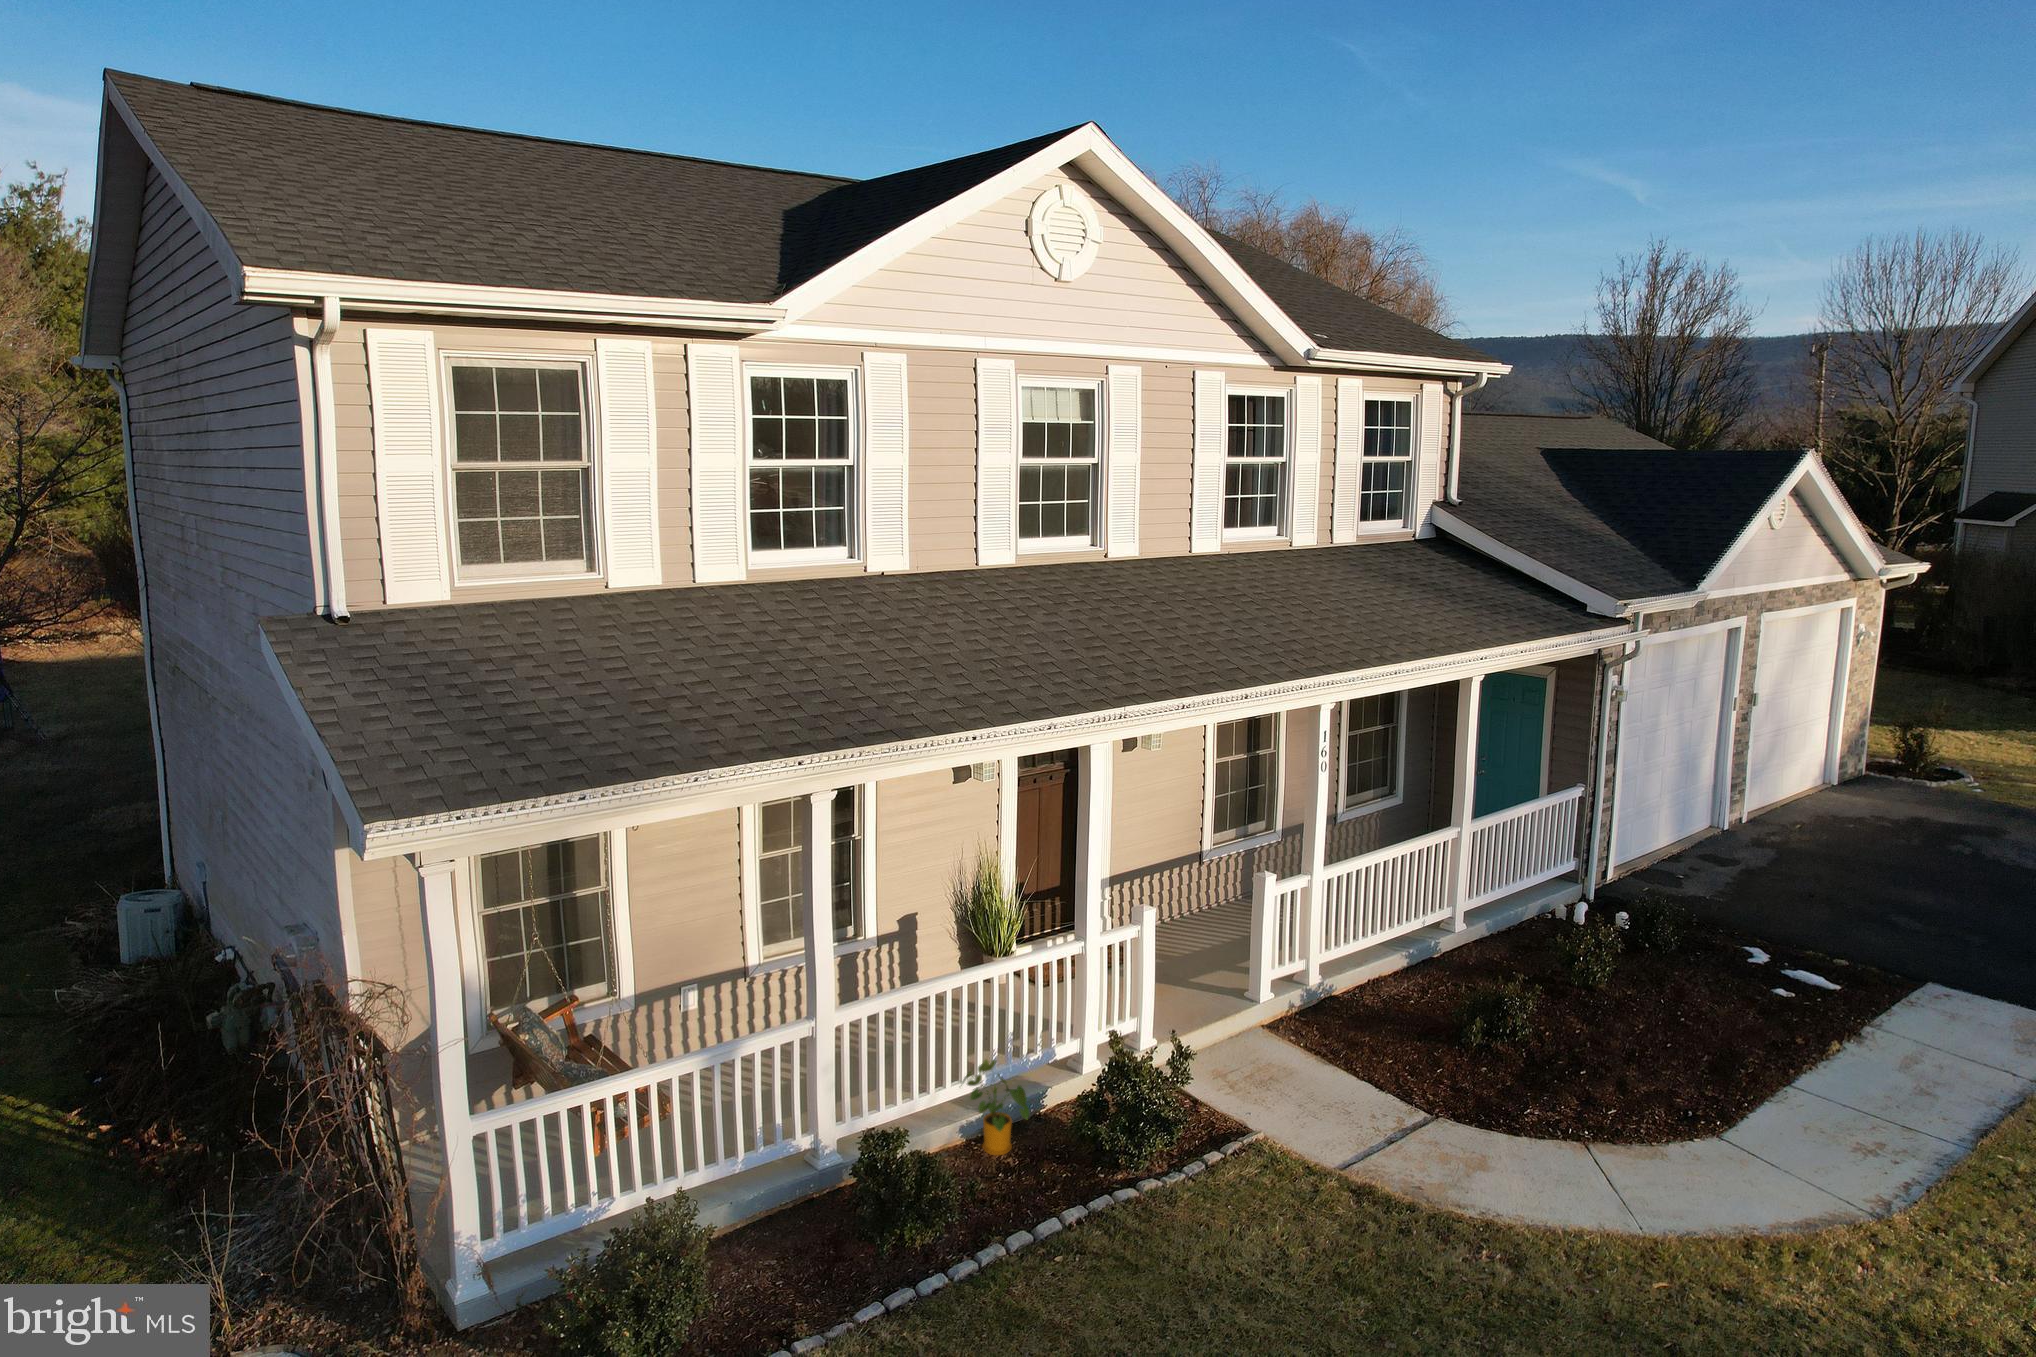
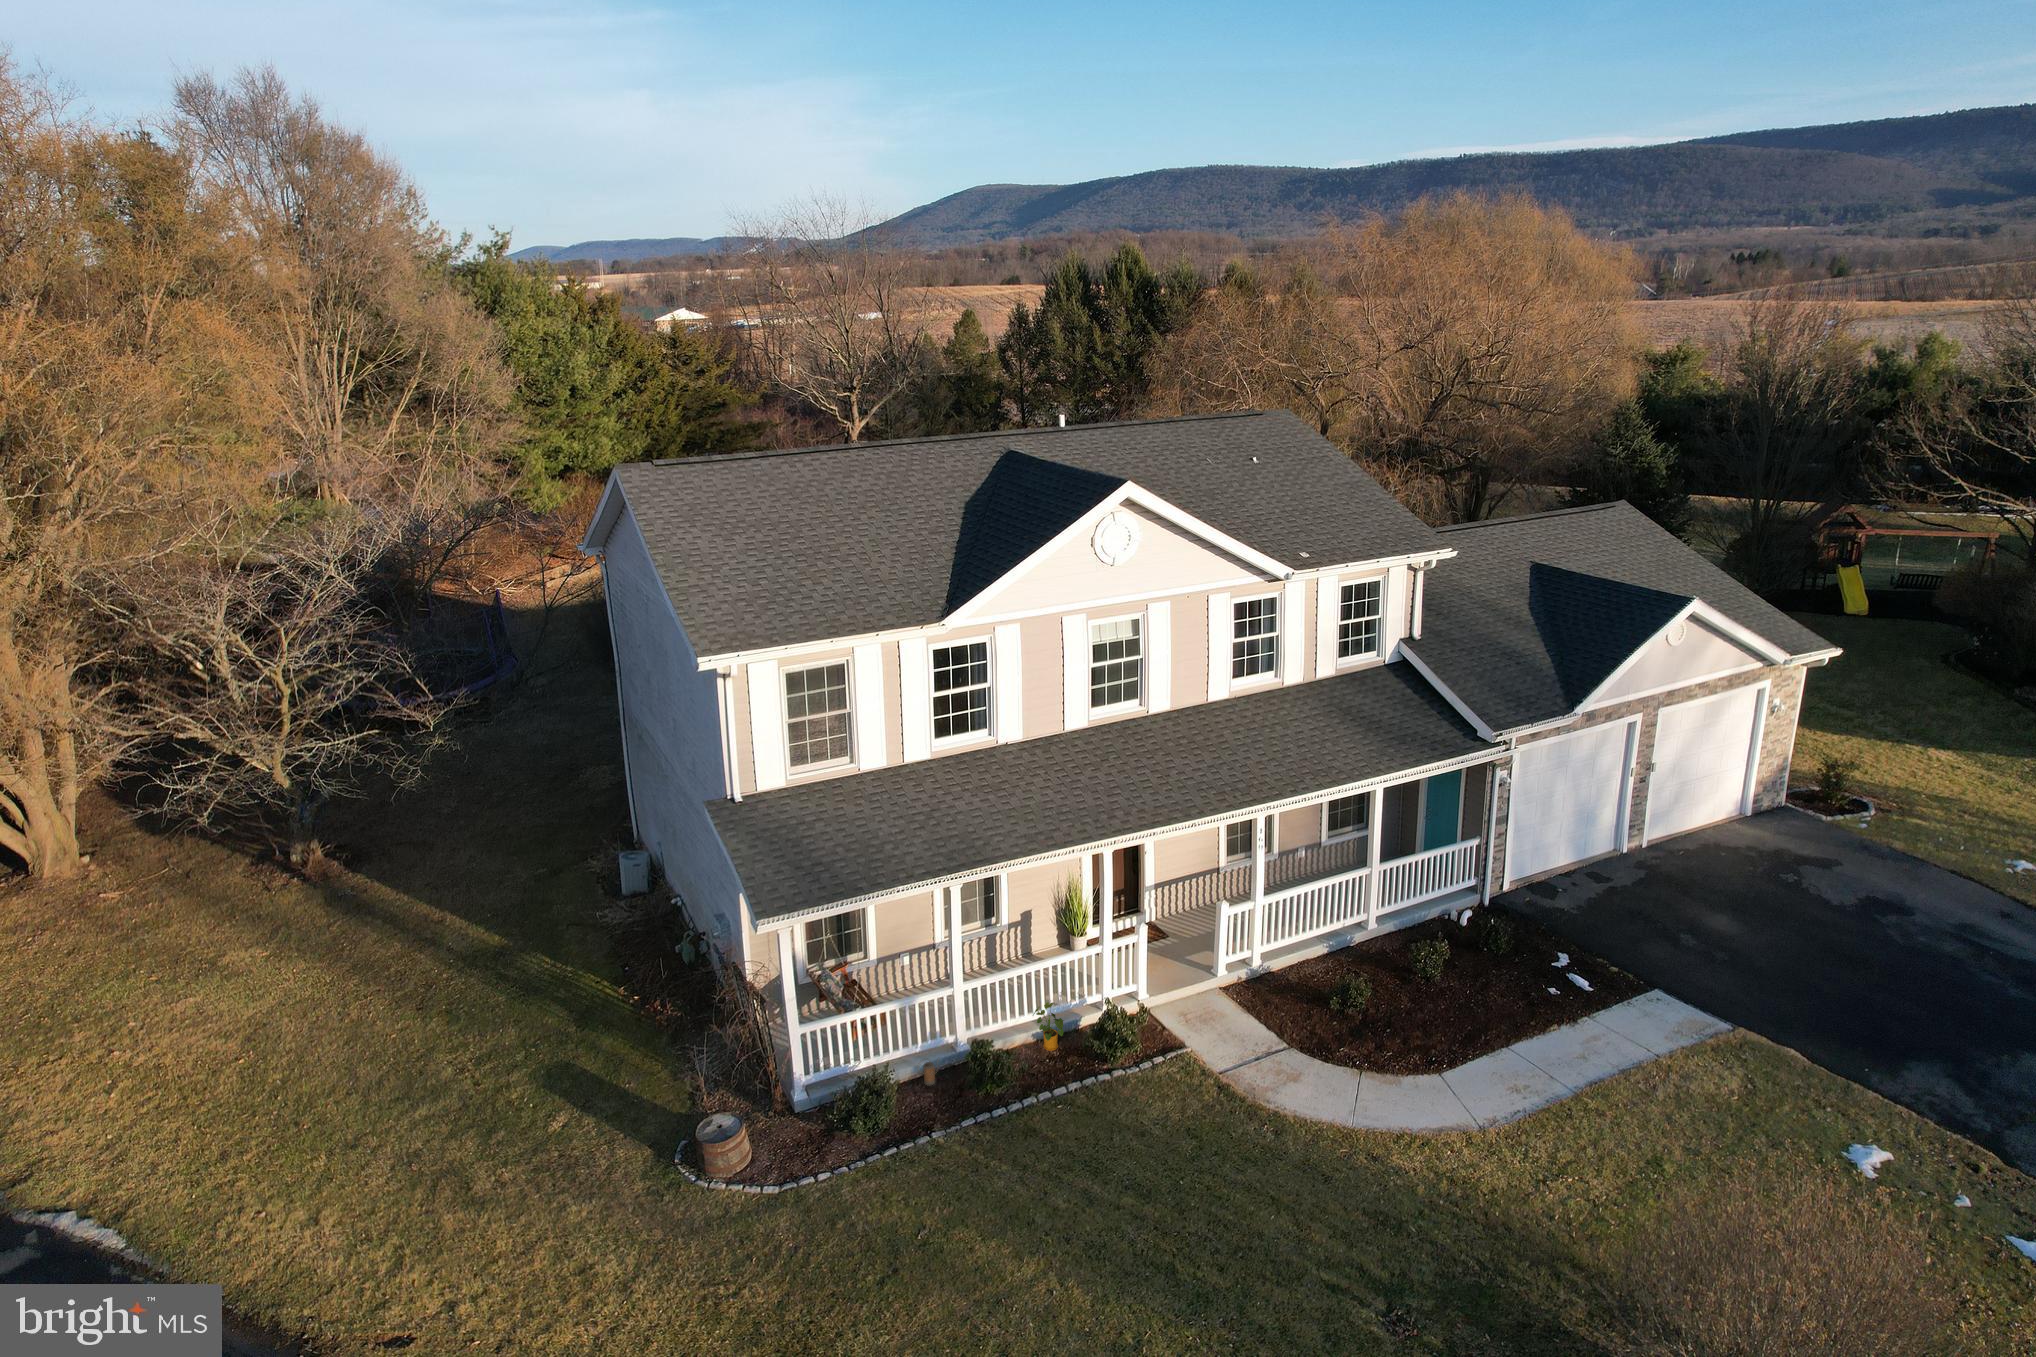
watering can: none [740,1180,786,1245] -> present [918,1061,936,1085]

